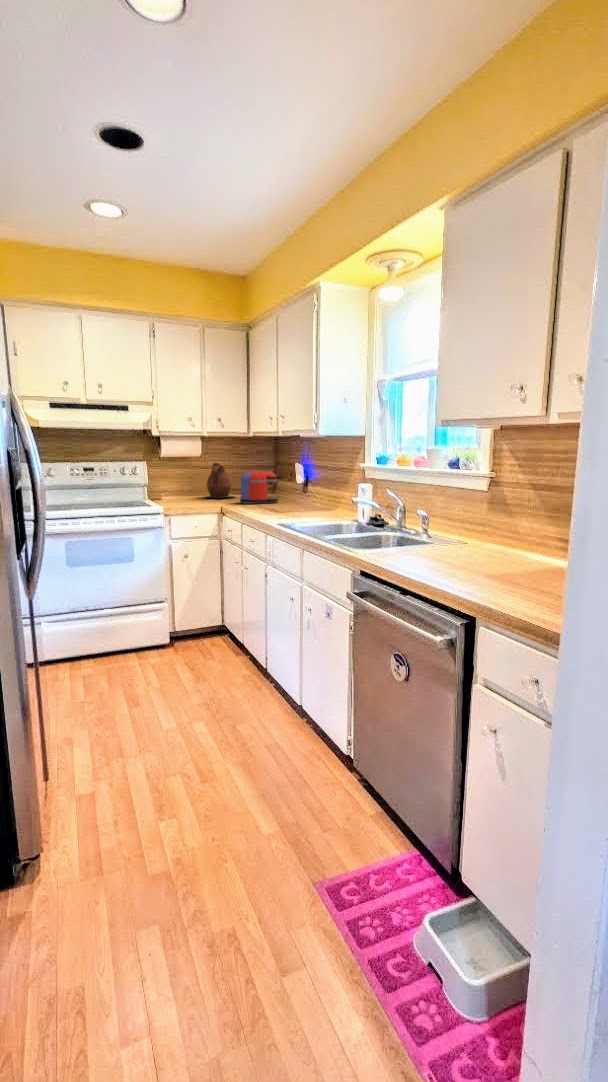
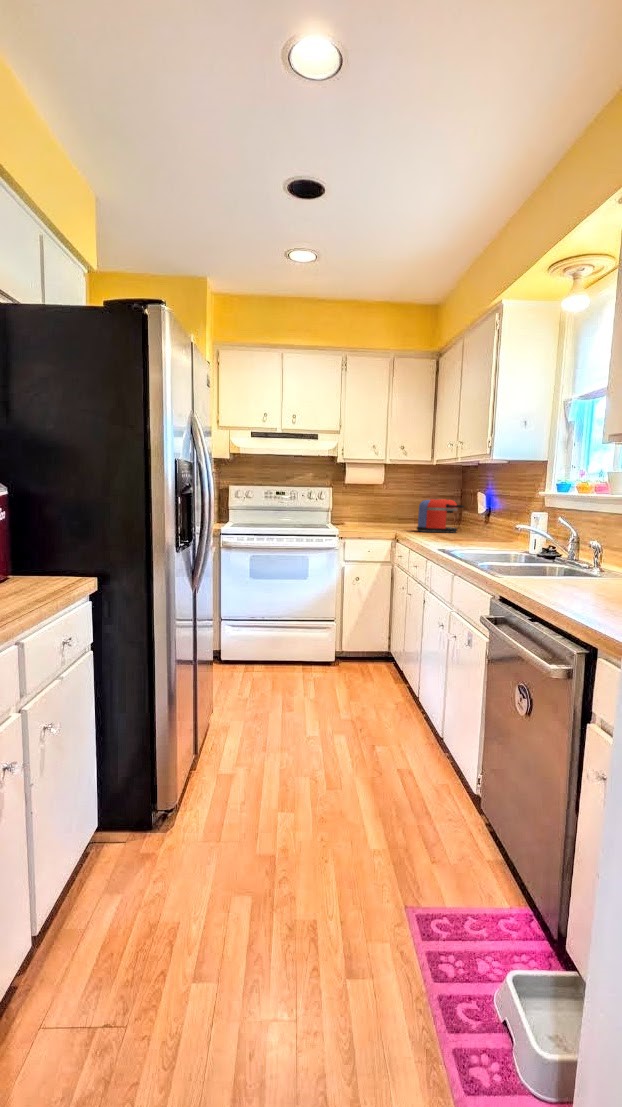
ceramic pitcher: present [206,463,233,498] -> none [384,490,417,526]

